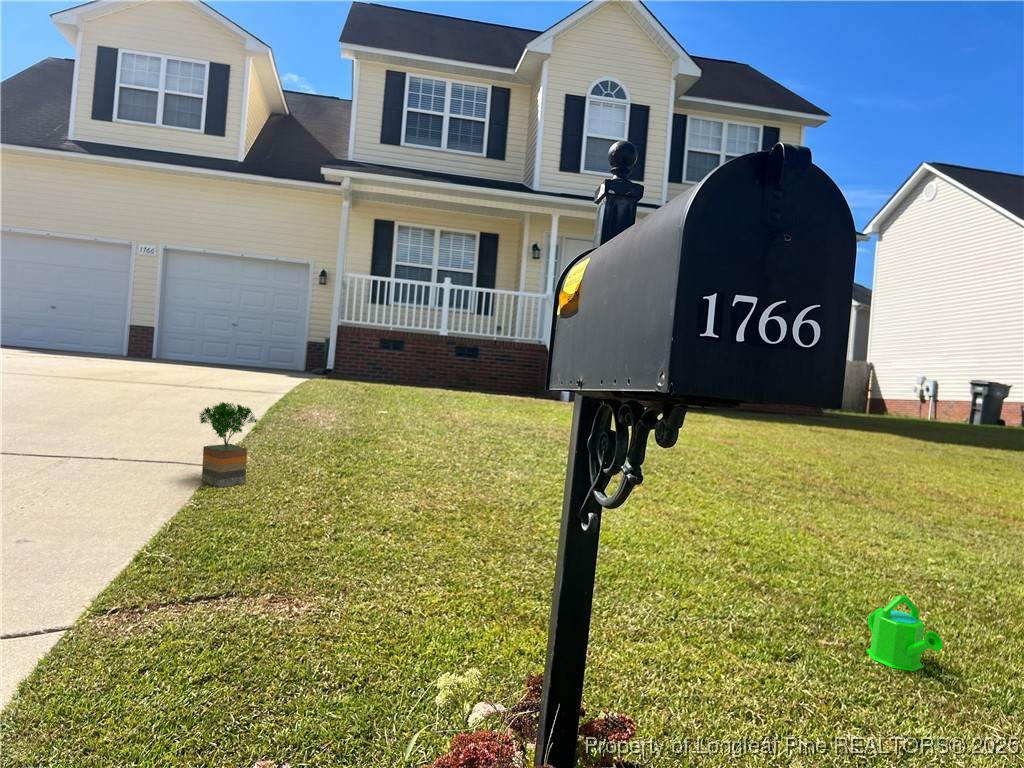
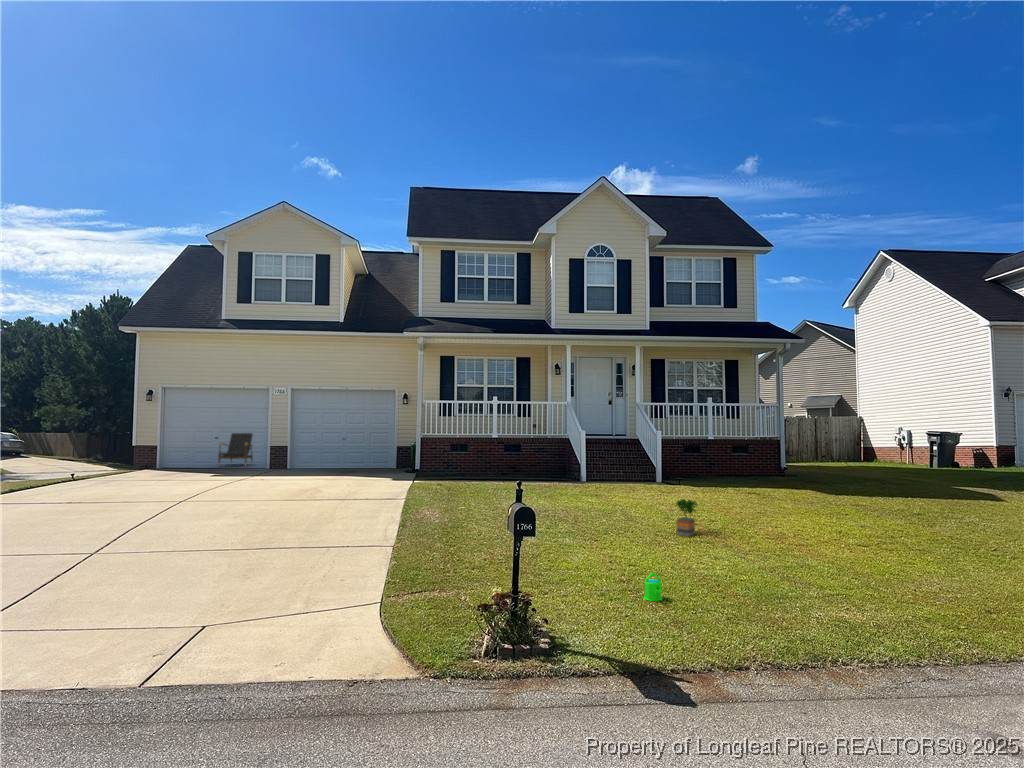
lounge chair: none [30,300,89,349] -> present [218,433,253,465]
potted tree: present [200,402,258,487] -> present [677,499,698,536]

